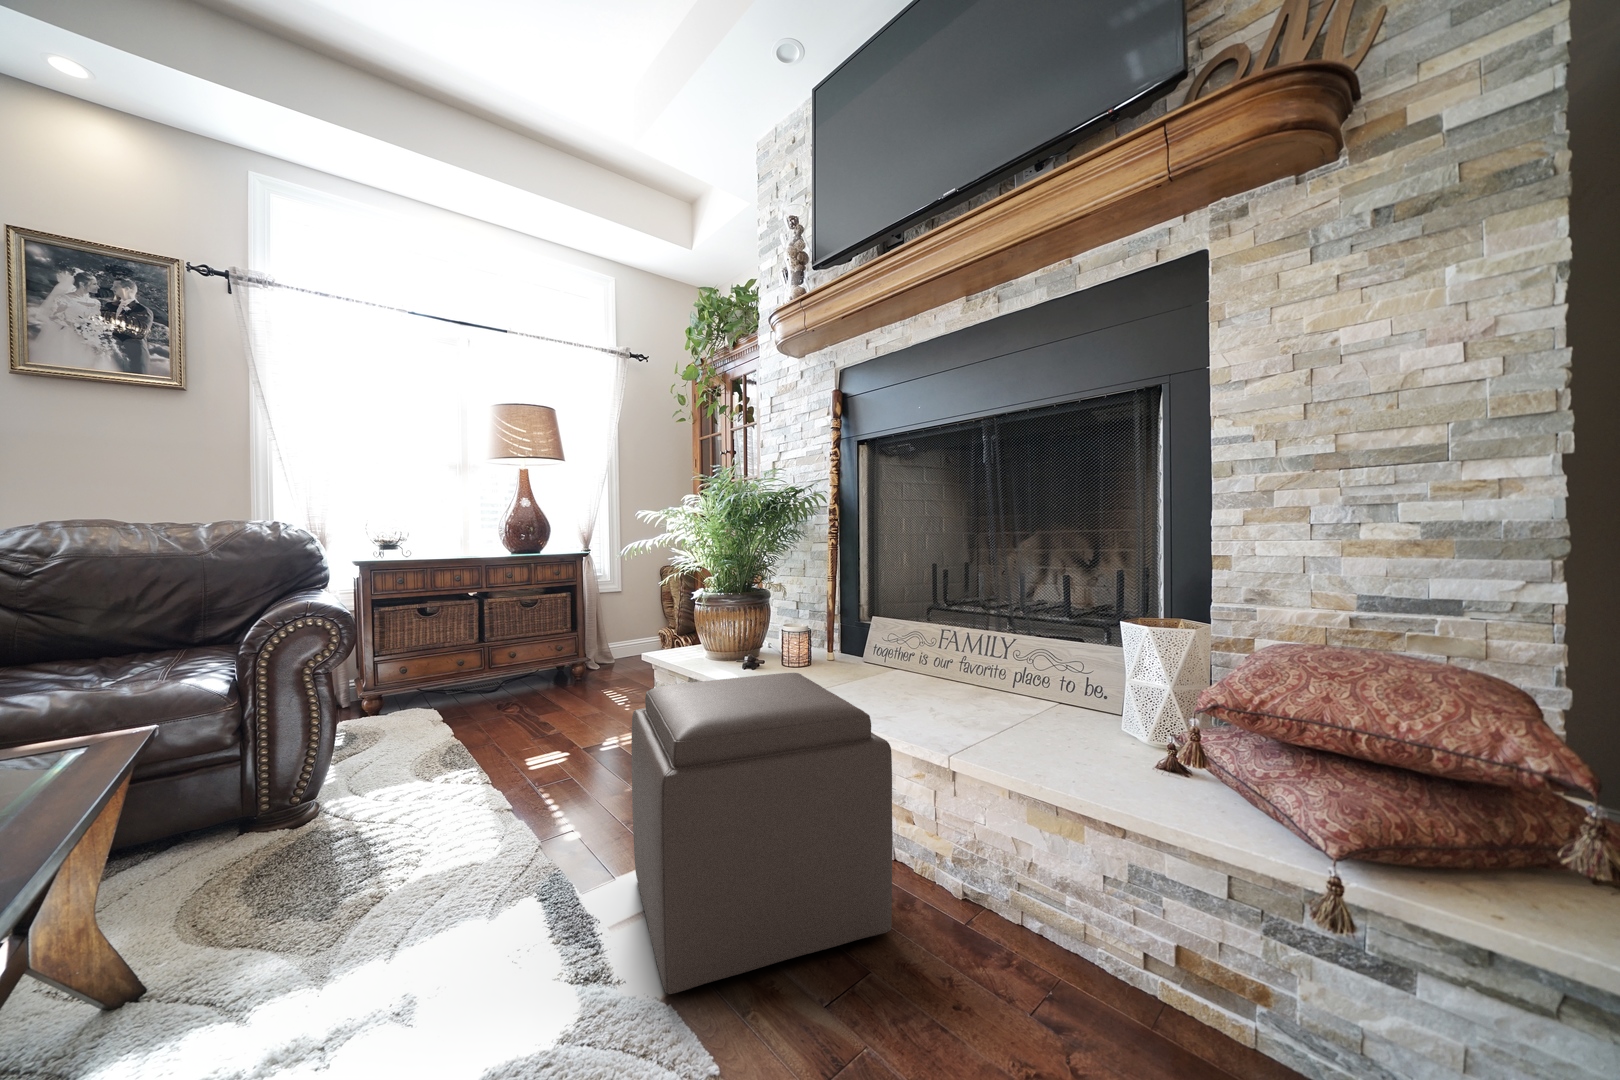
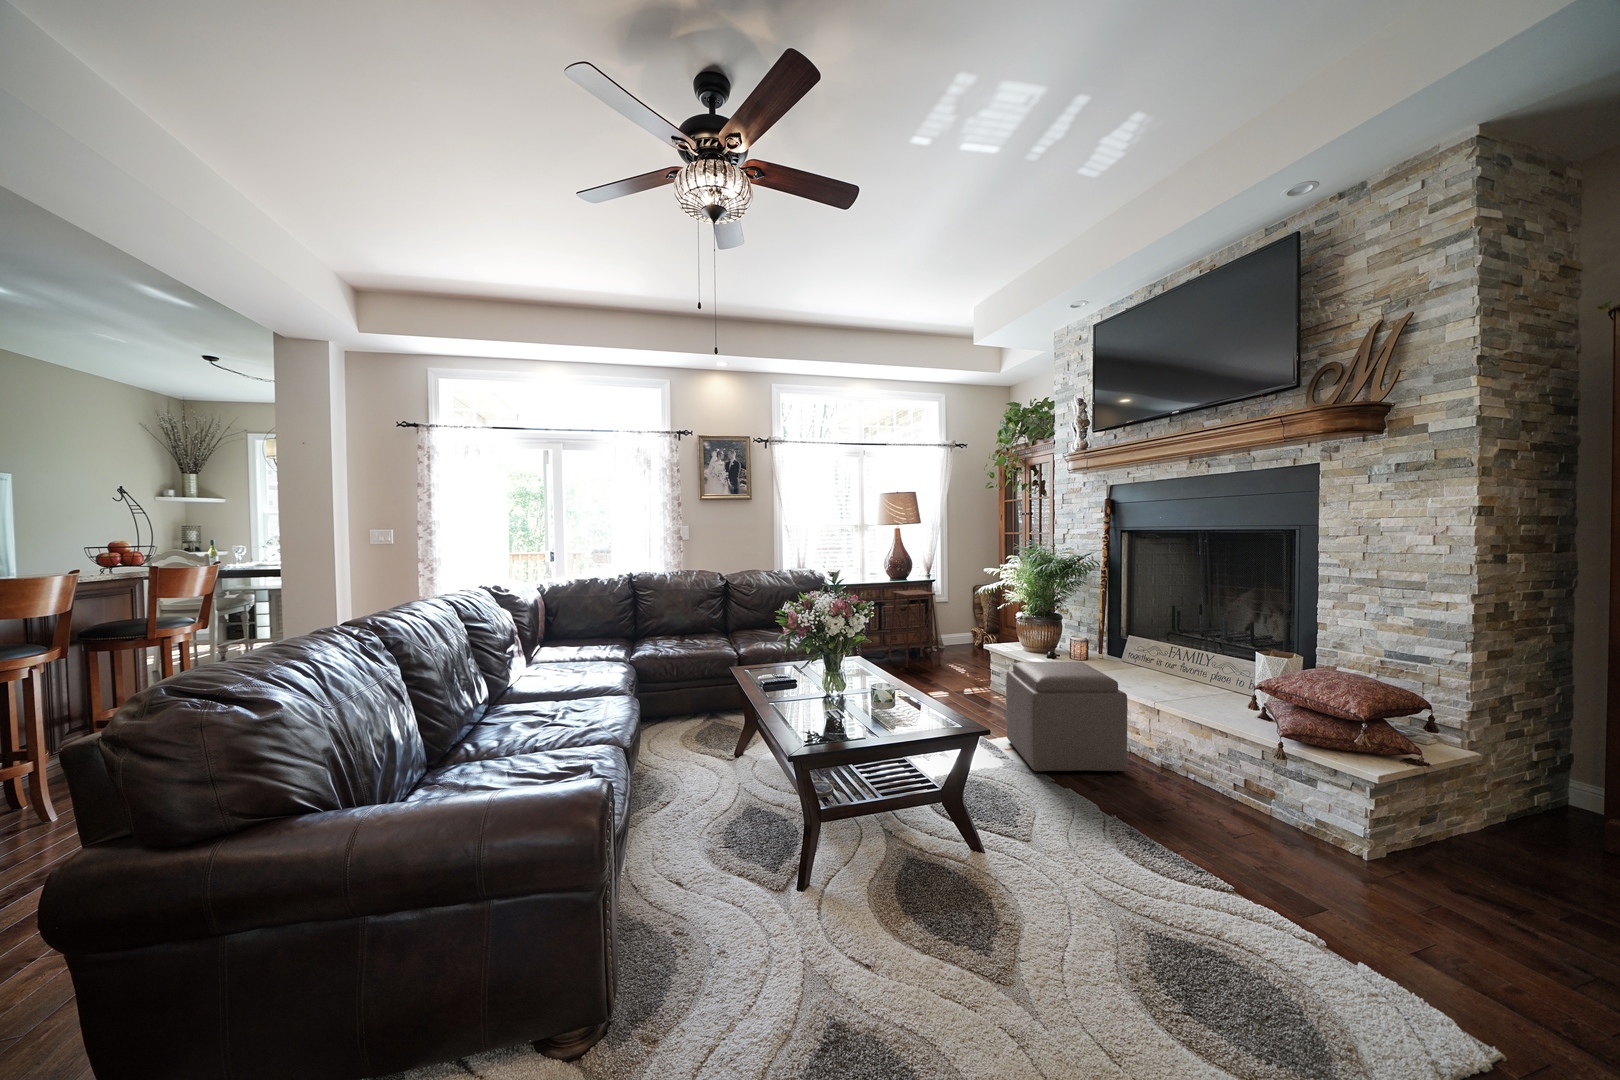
side table: none [493,570,585,708] -> present [888,590,941,668]

